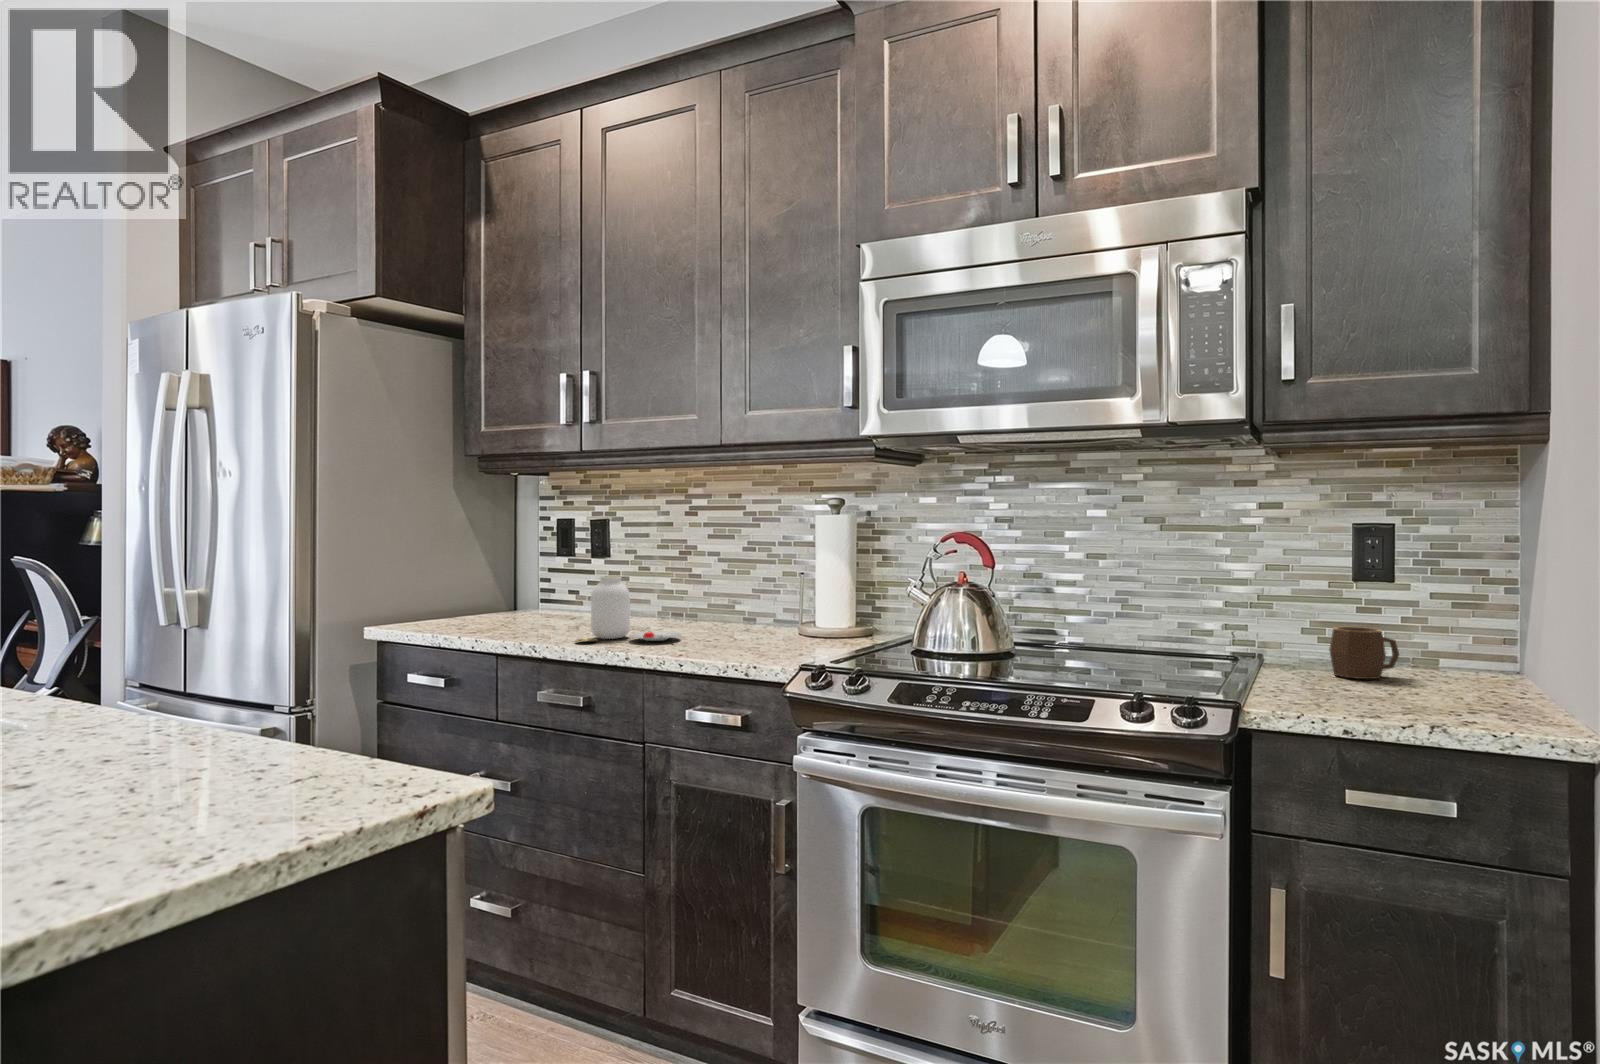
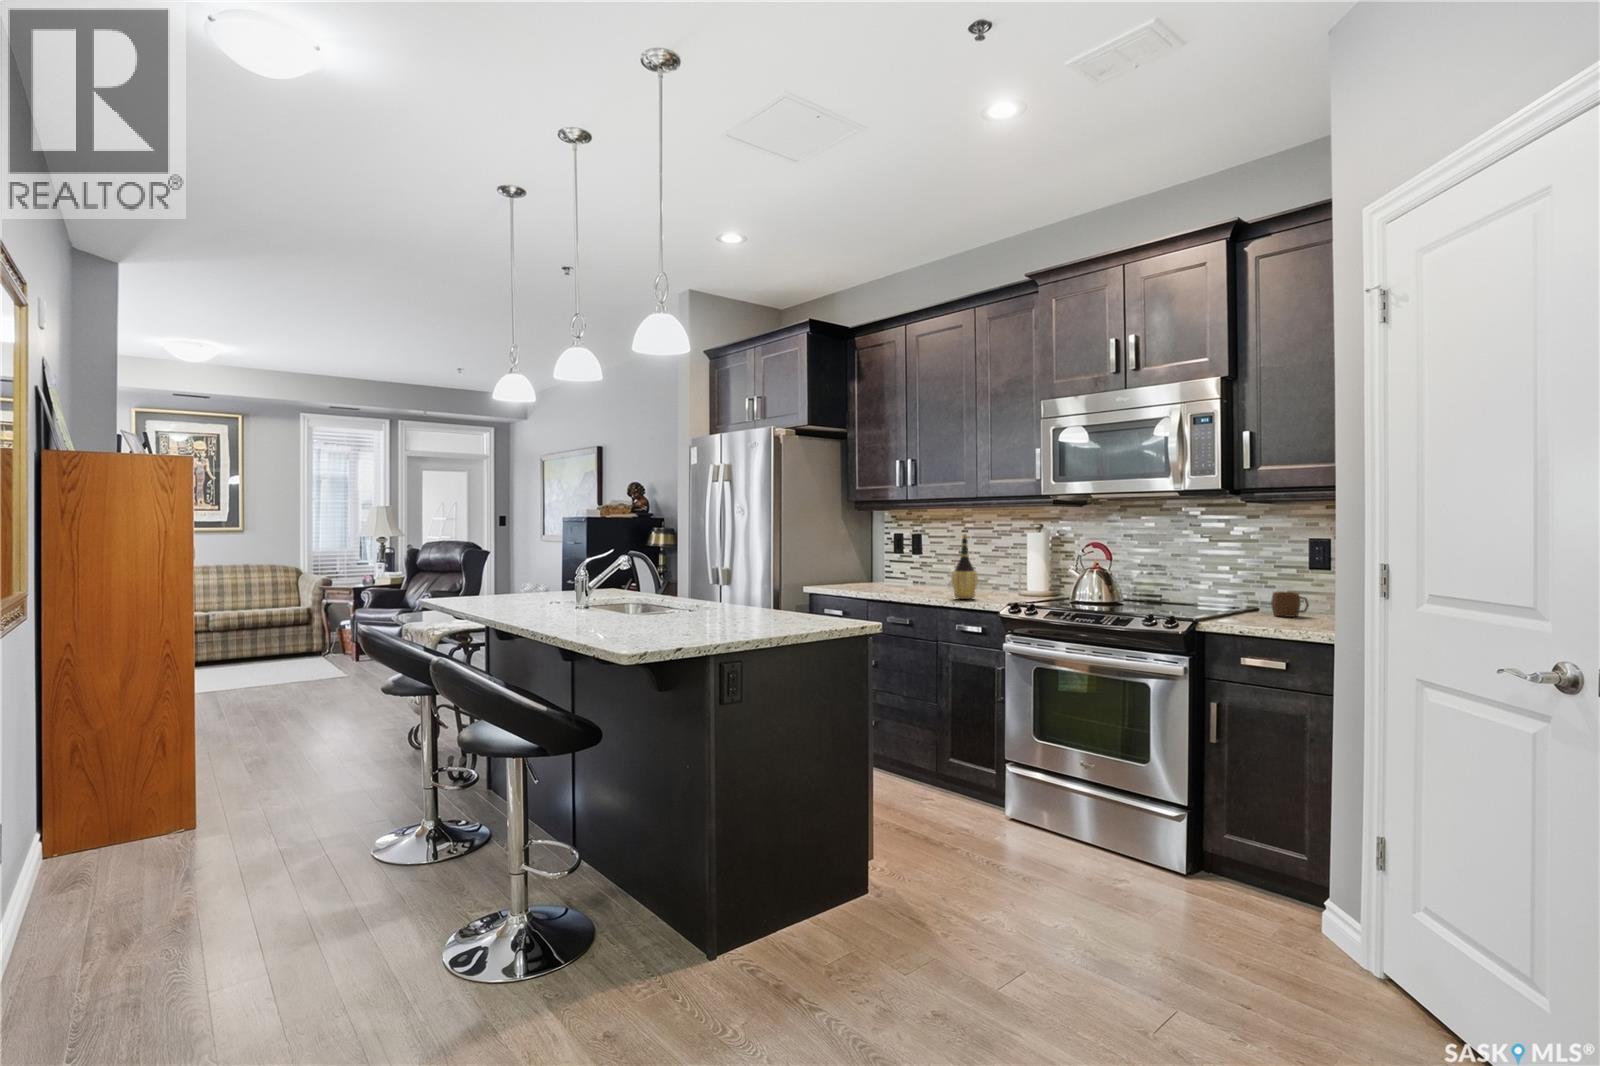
wine bottle: none [680,516,734,651] -> present [951,534,978,599]
jar: present [576,576,680,642] -> none [903,563,954,595]

